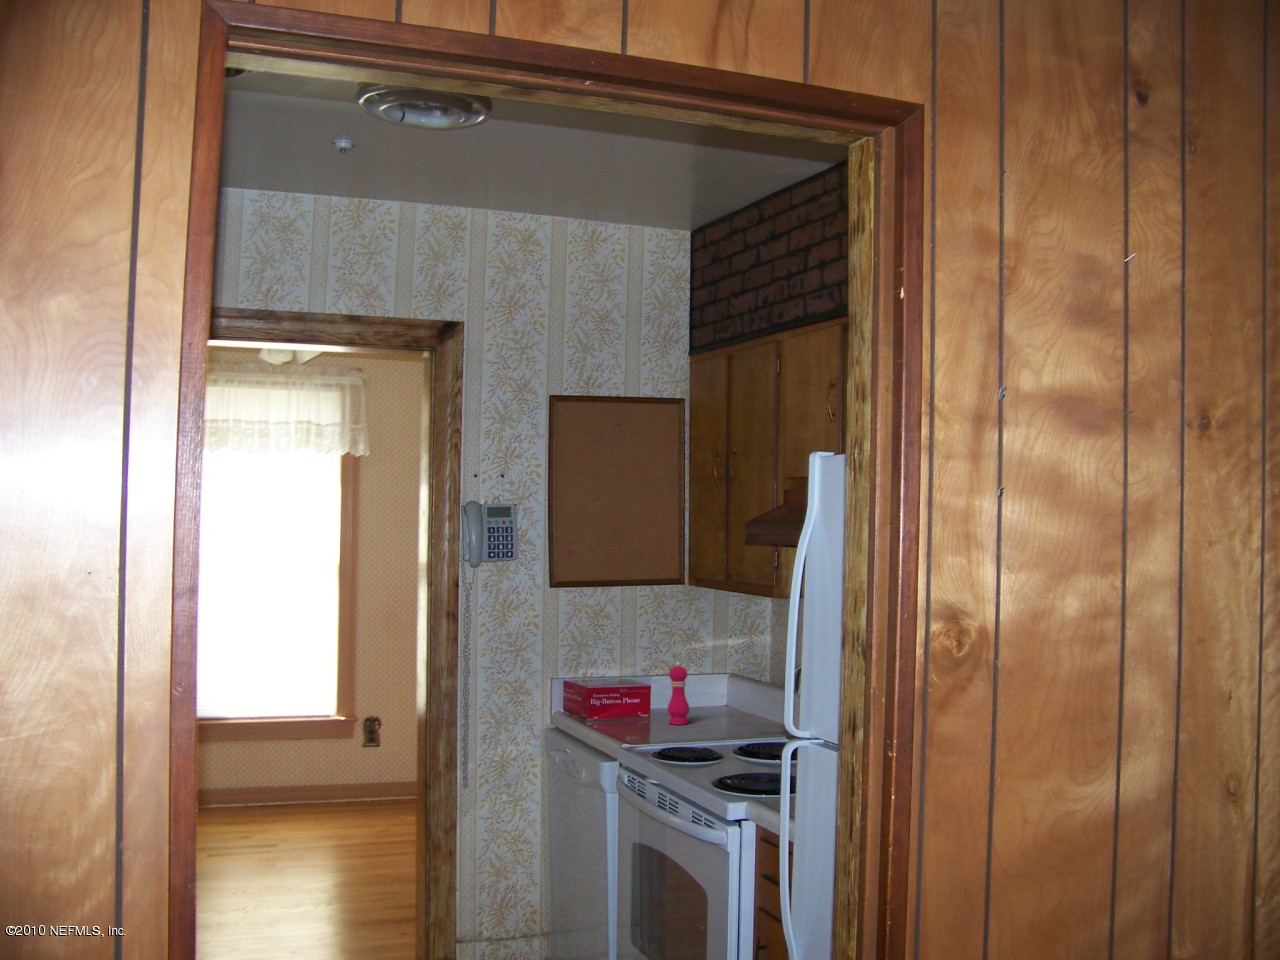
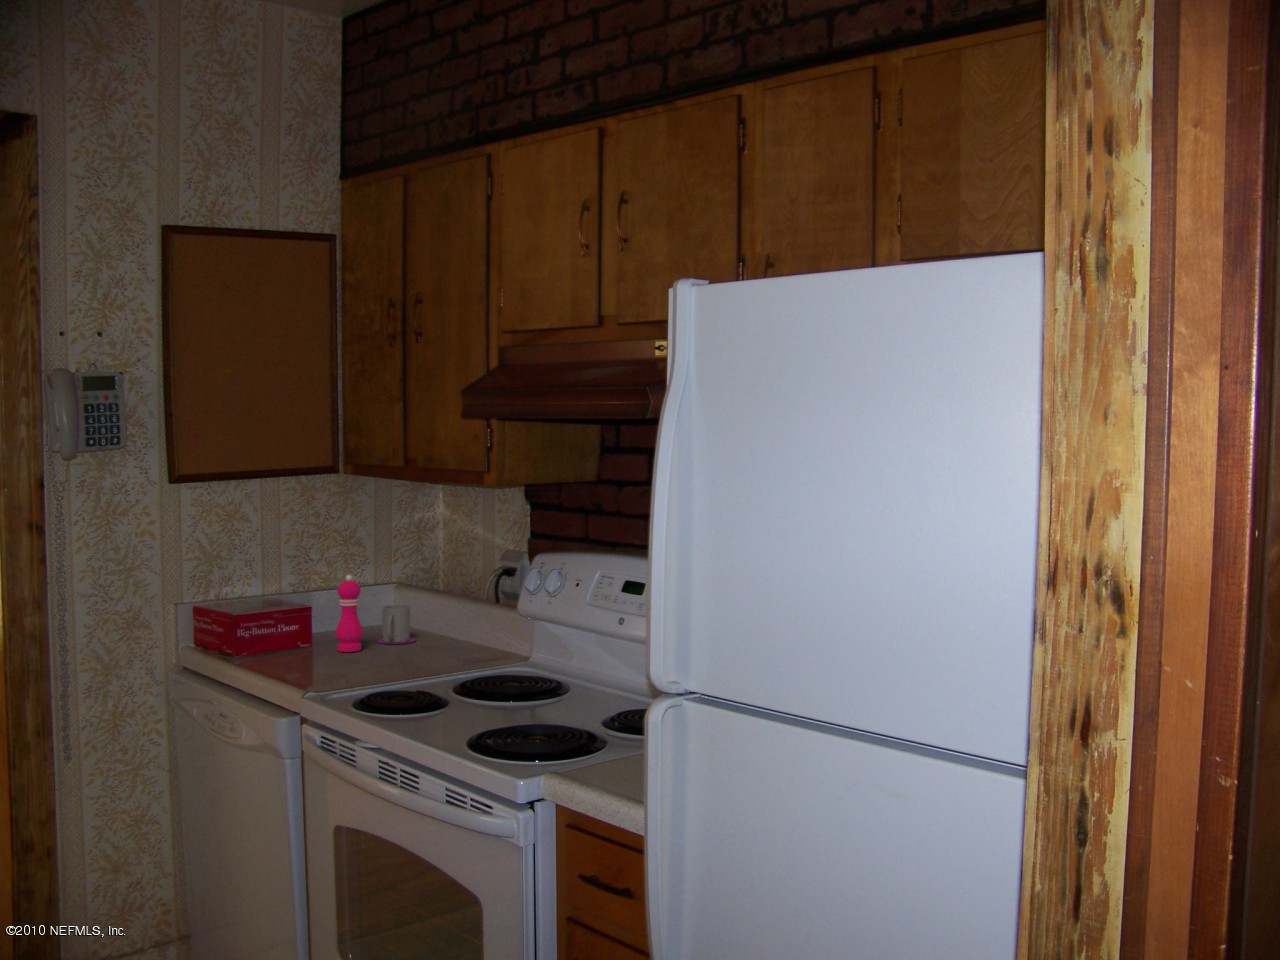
mug: none [705,690,737,722] -> present [377,605,416,644]

